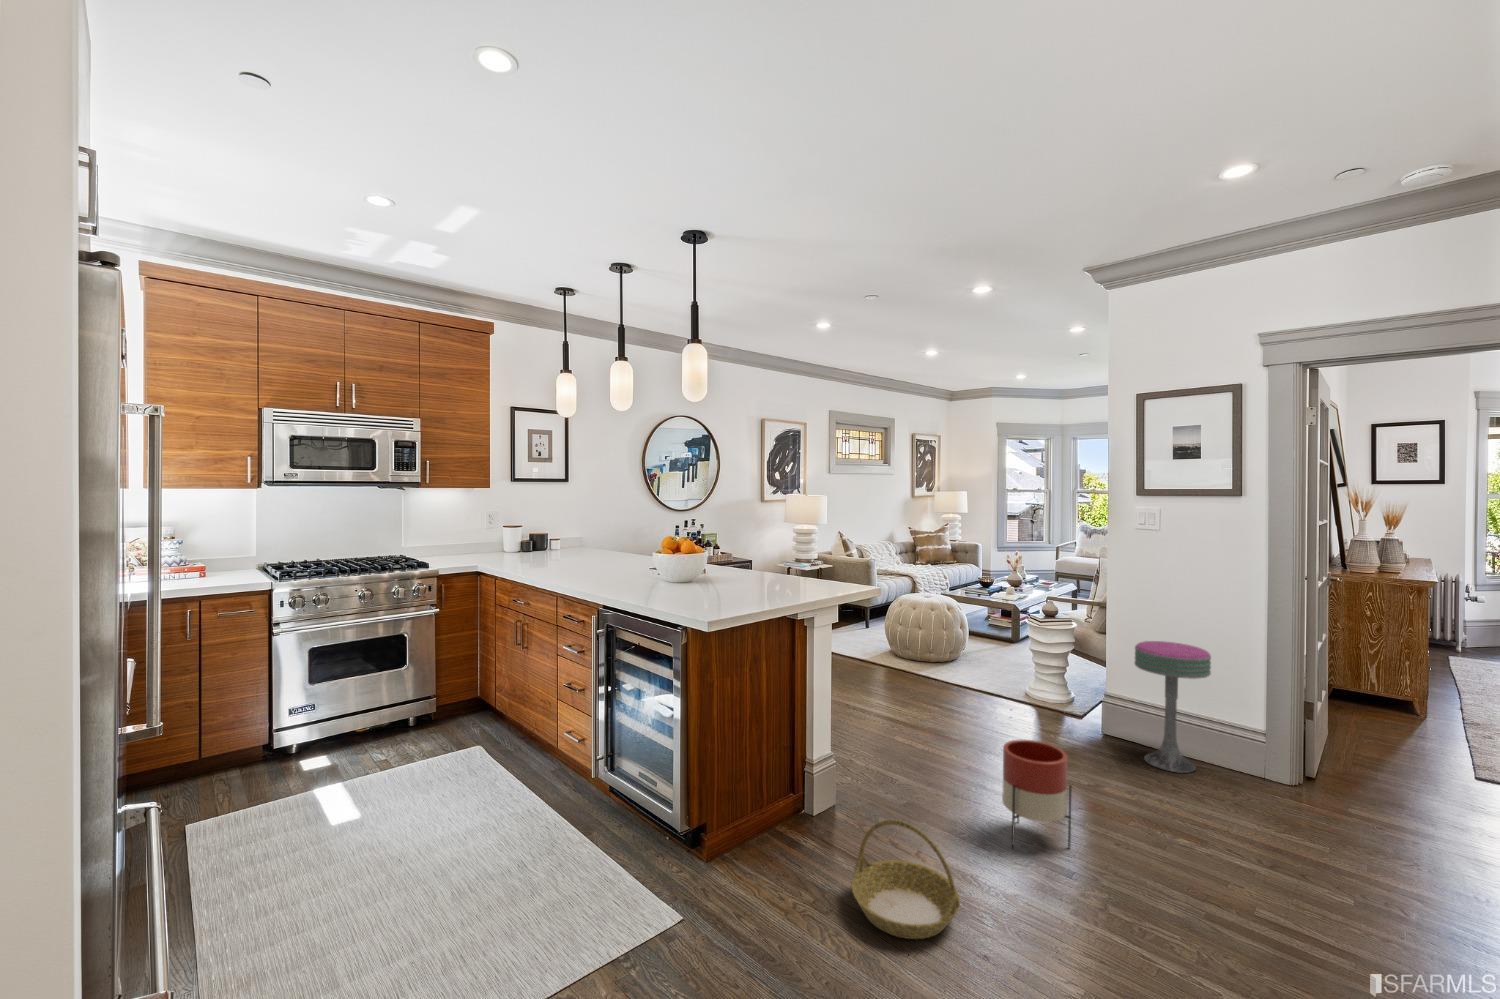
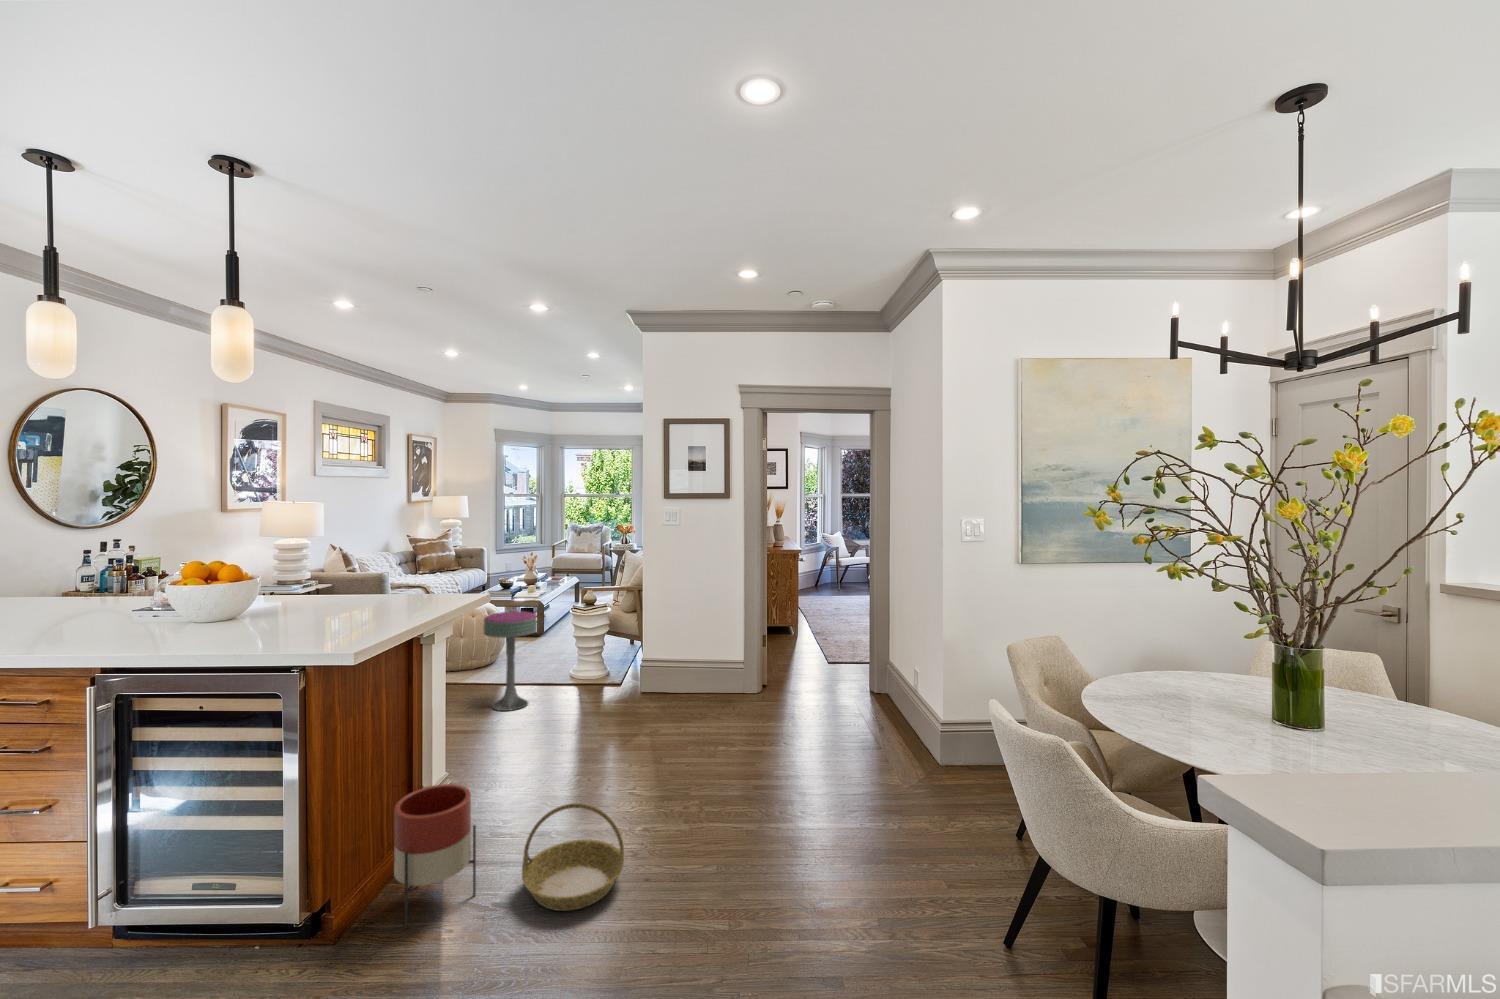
bar stool: present [1135,641,1211,773] -> present [484,611,537,711]
planter: present [1002,740,1072,849] -> present [394,784,476,929]

